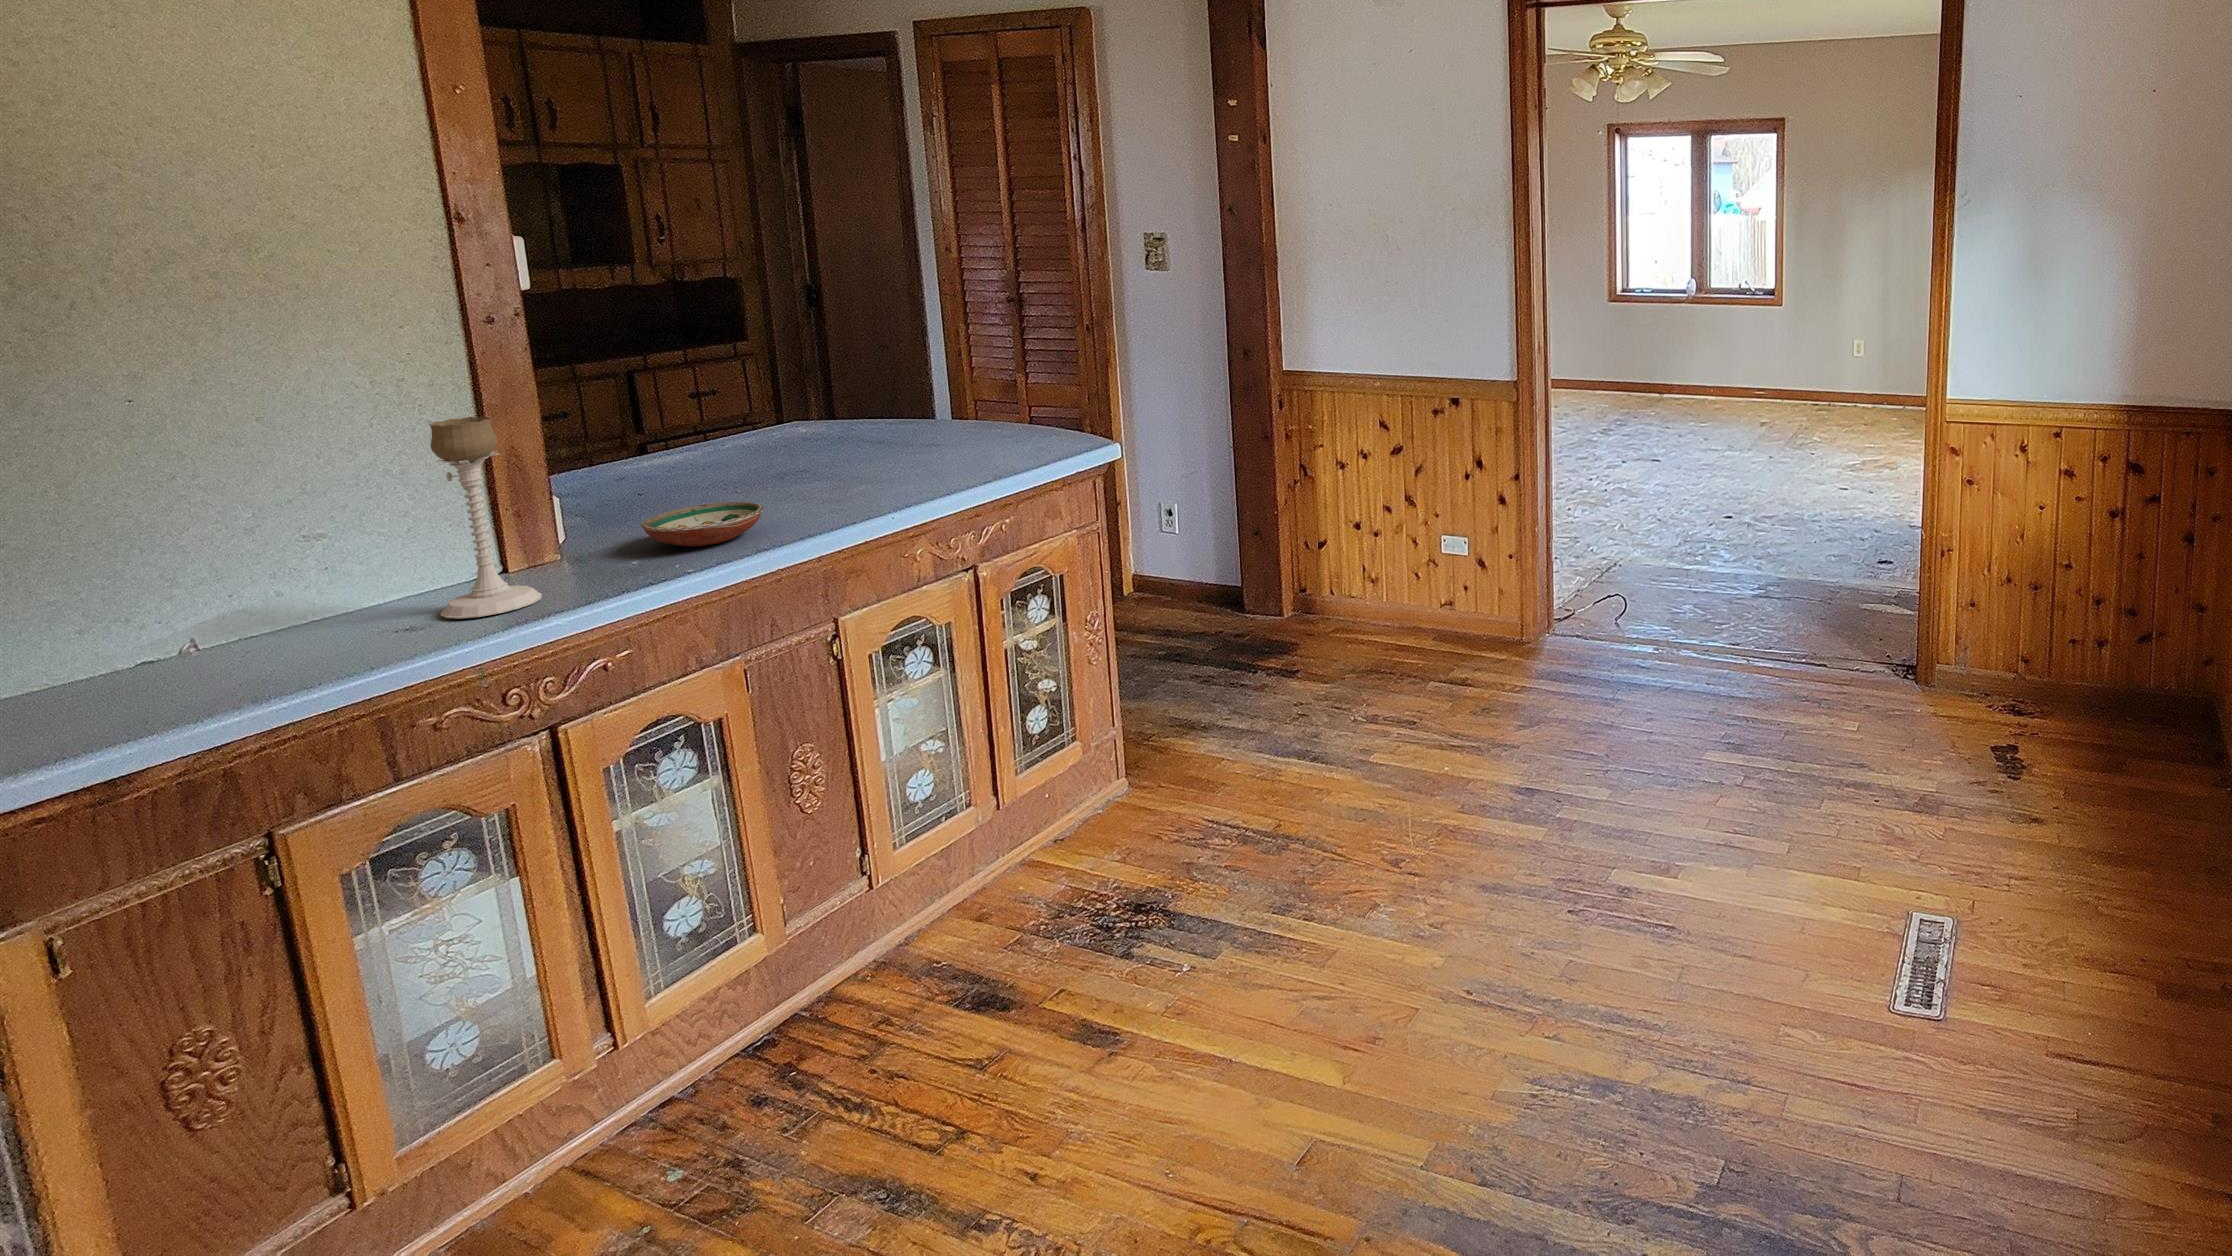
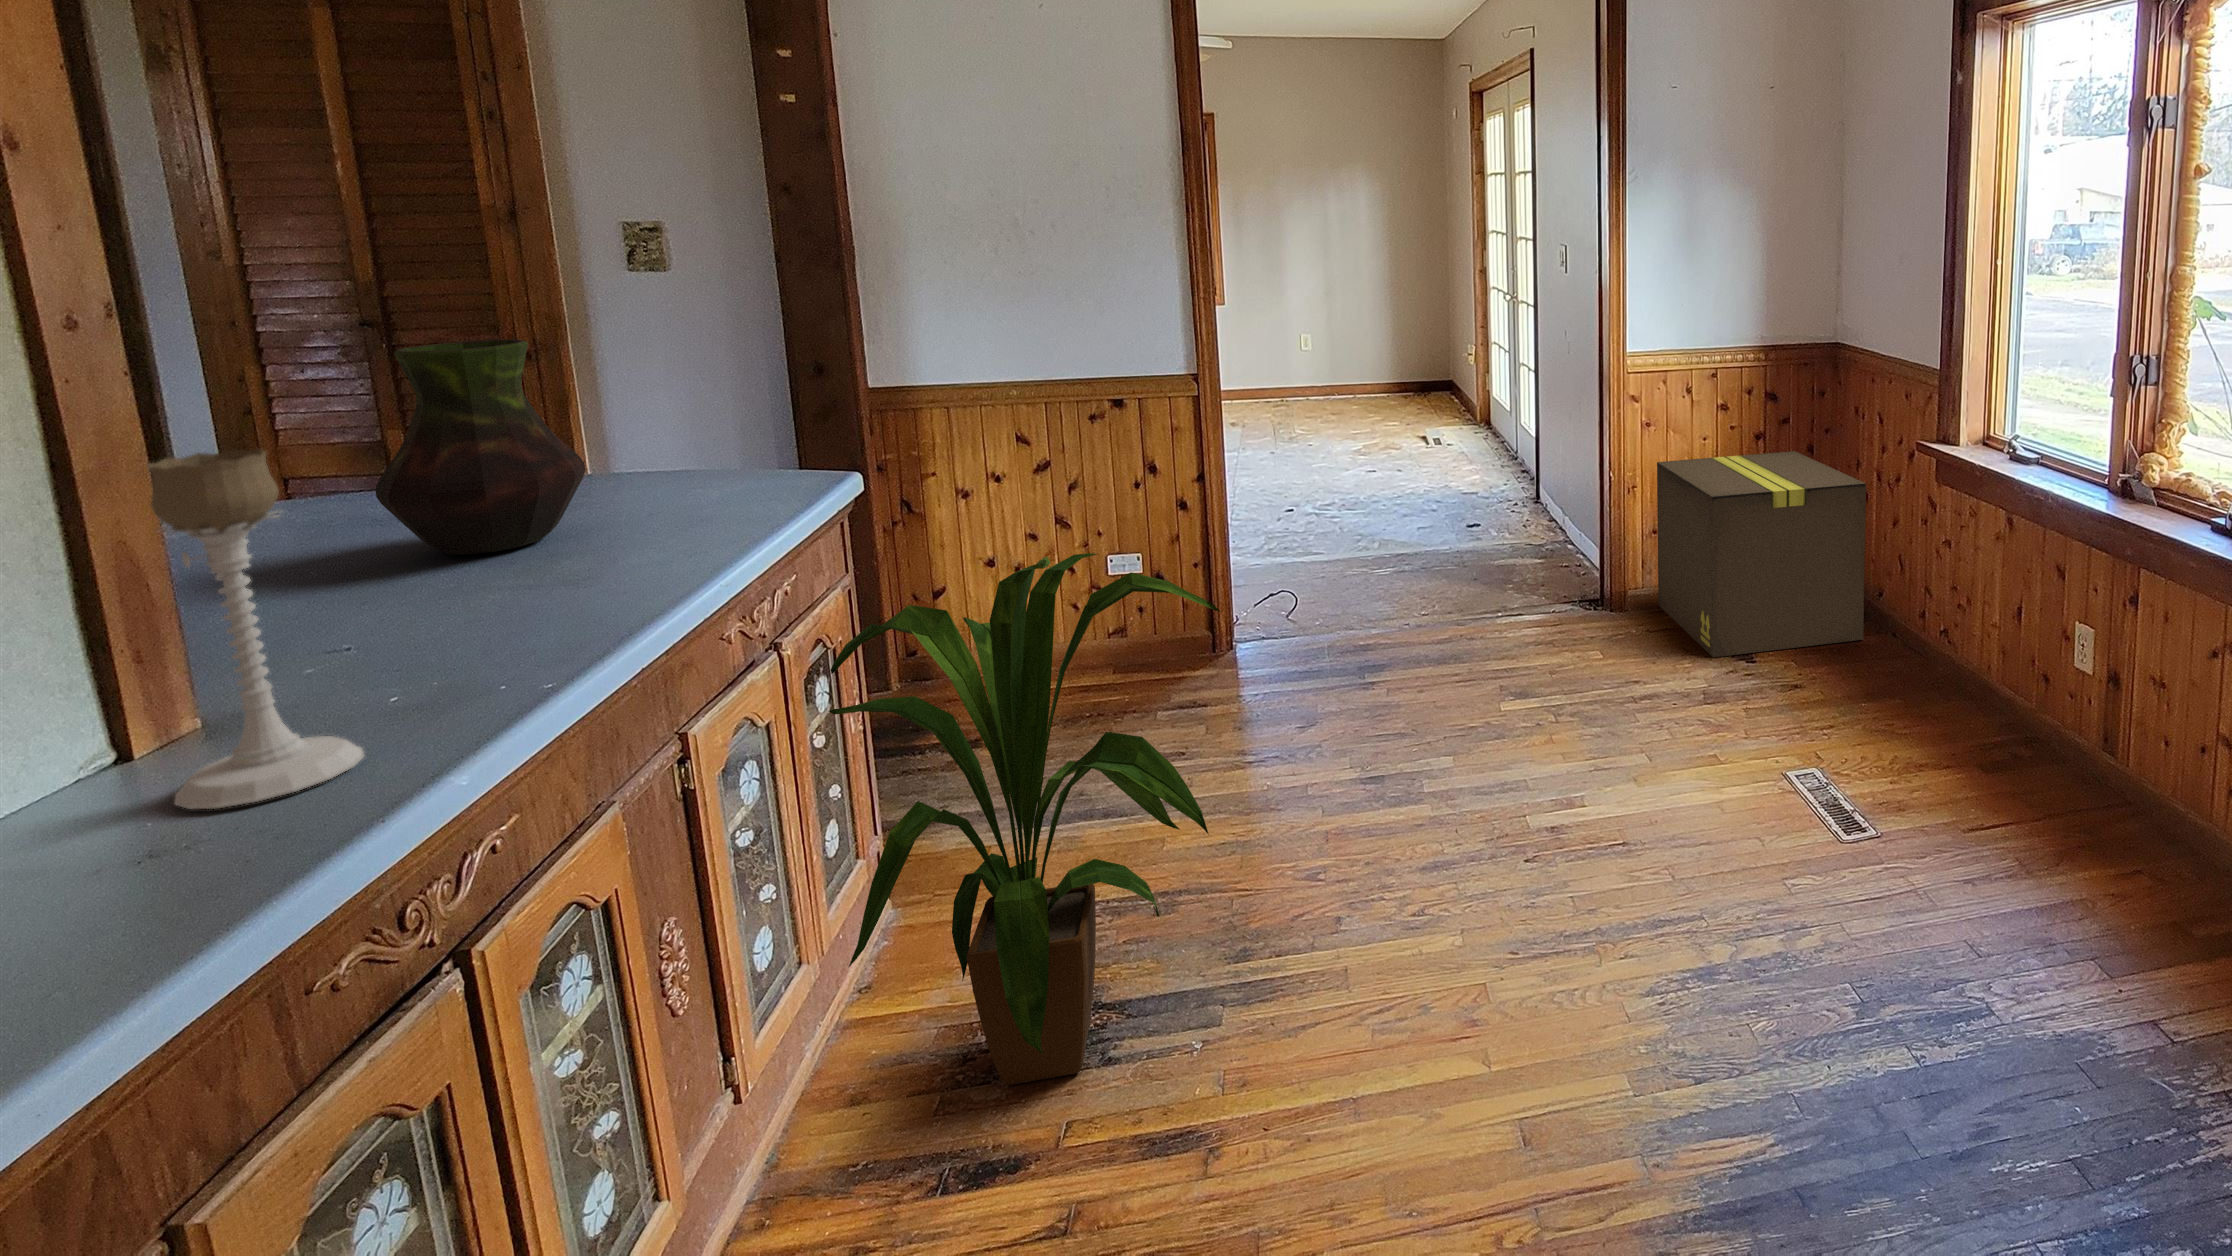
vase: none [762,338,883,479] -> present [375,339,586,555]
decorative bowl: present [641,502,763,547] -> none [382,574,589,650]
cardboard box: none [1973,529,2199,792] -> present [1657,451,1866,657]
house plant: none [926,541,1247,953] -> present [829,553,1220,1085]

